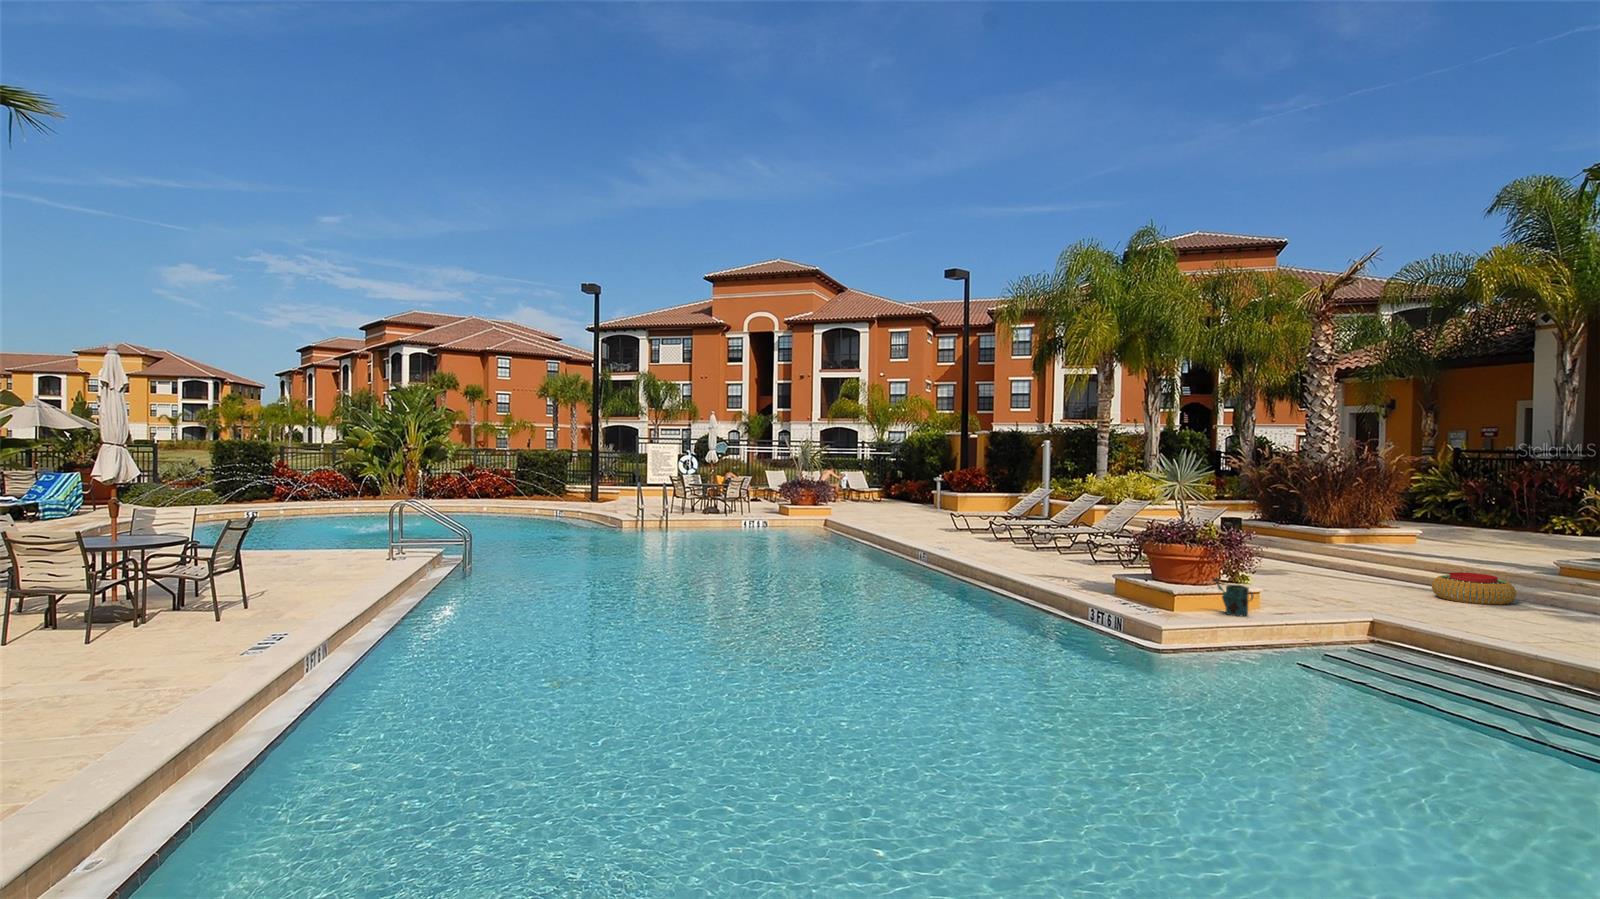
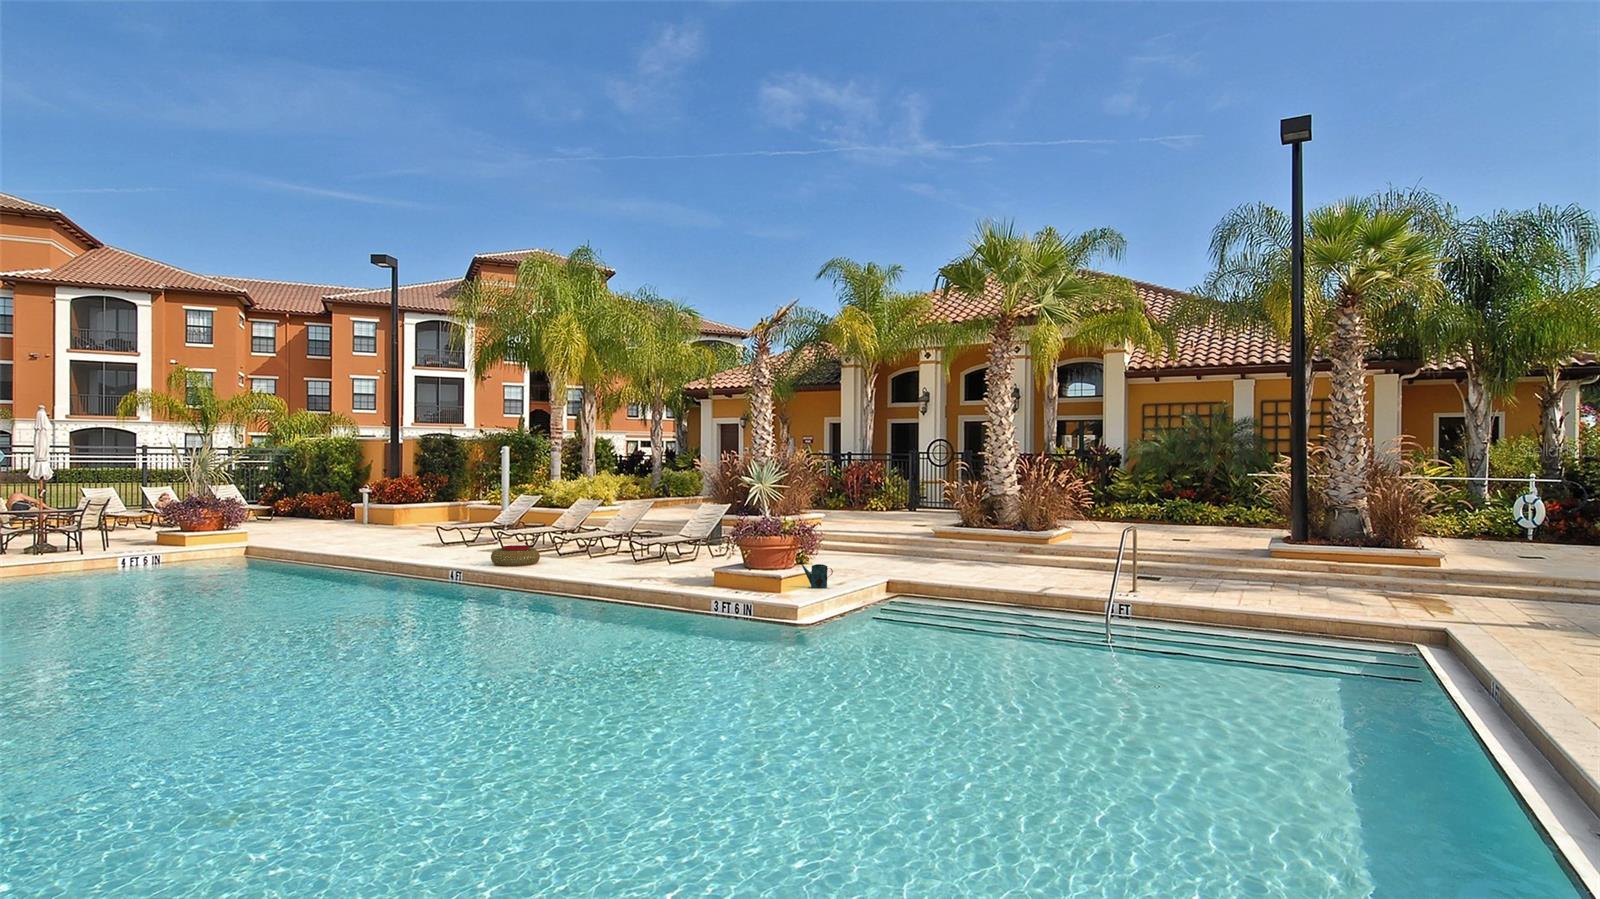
pouf: present [1432,572,1516,605] -> present [491,545,540,566]

